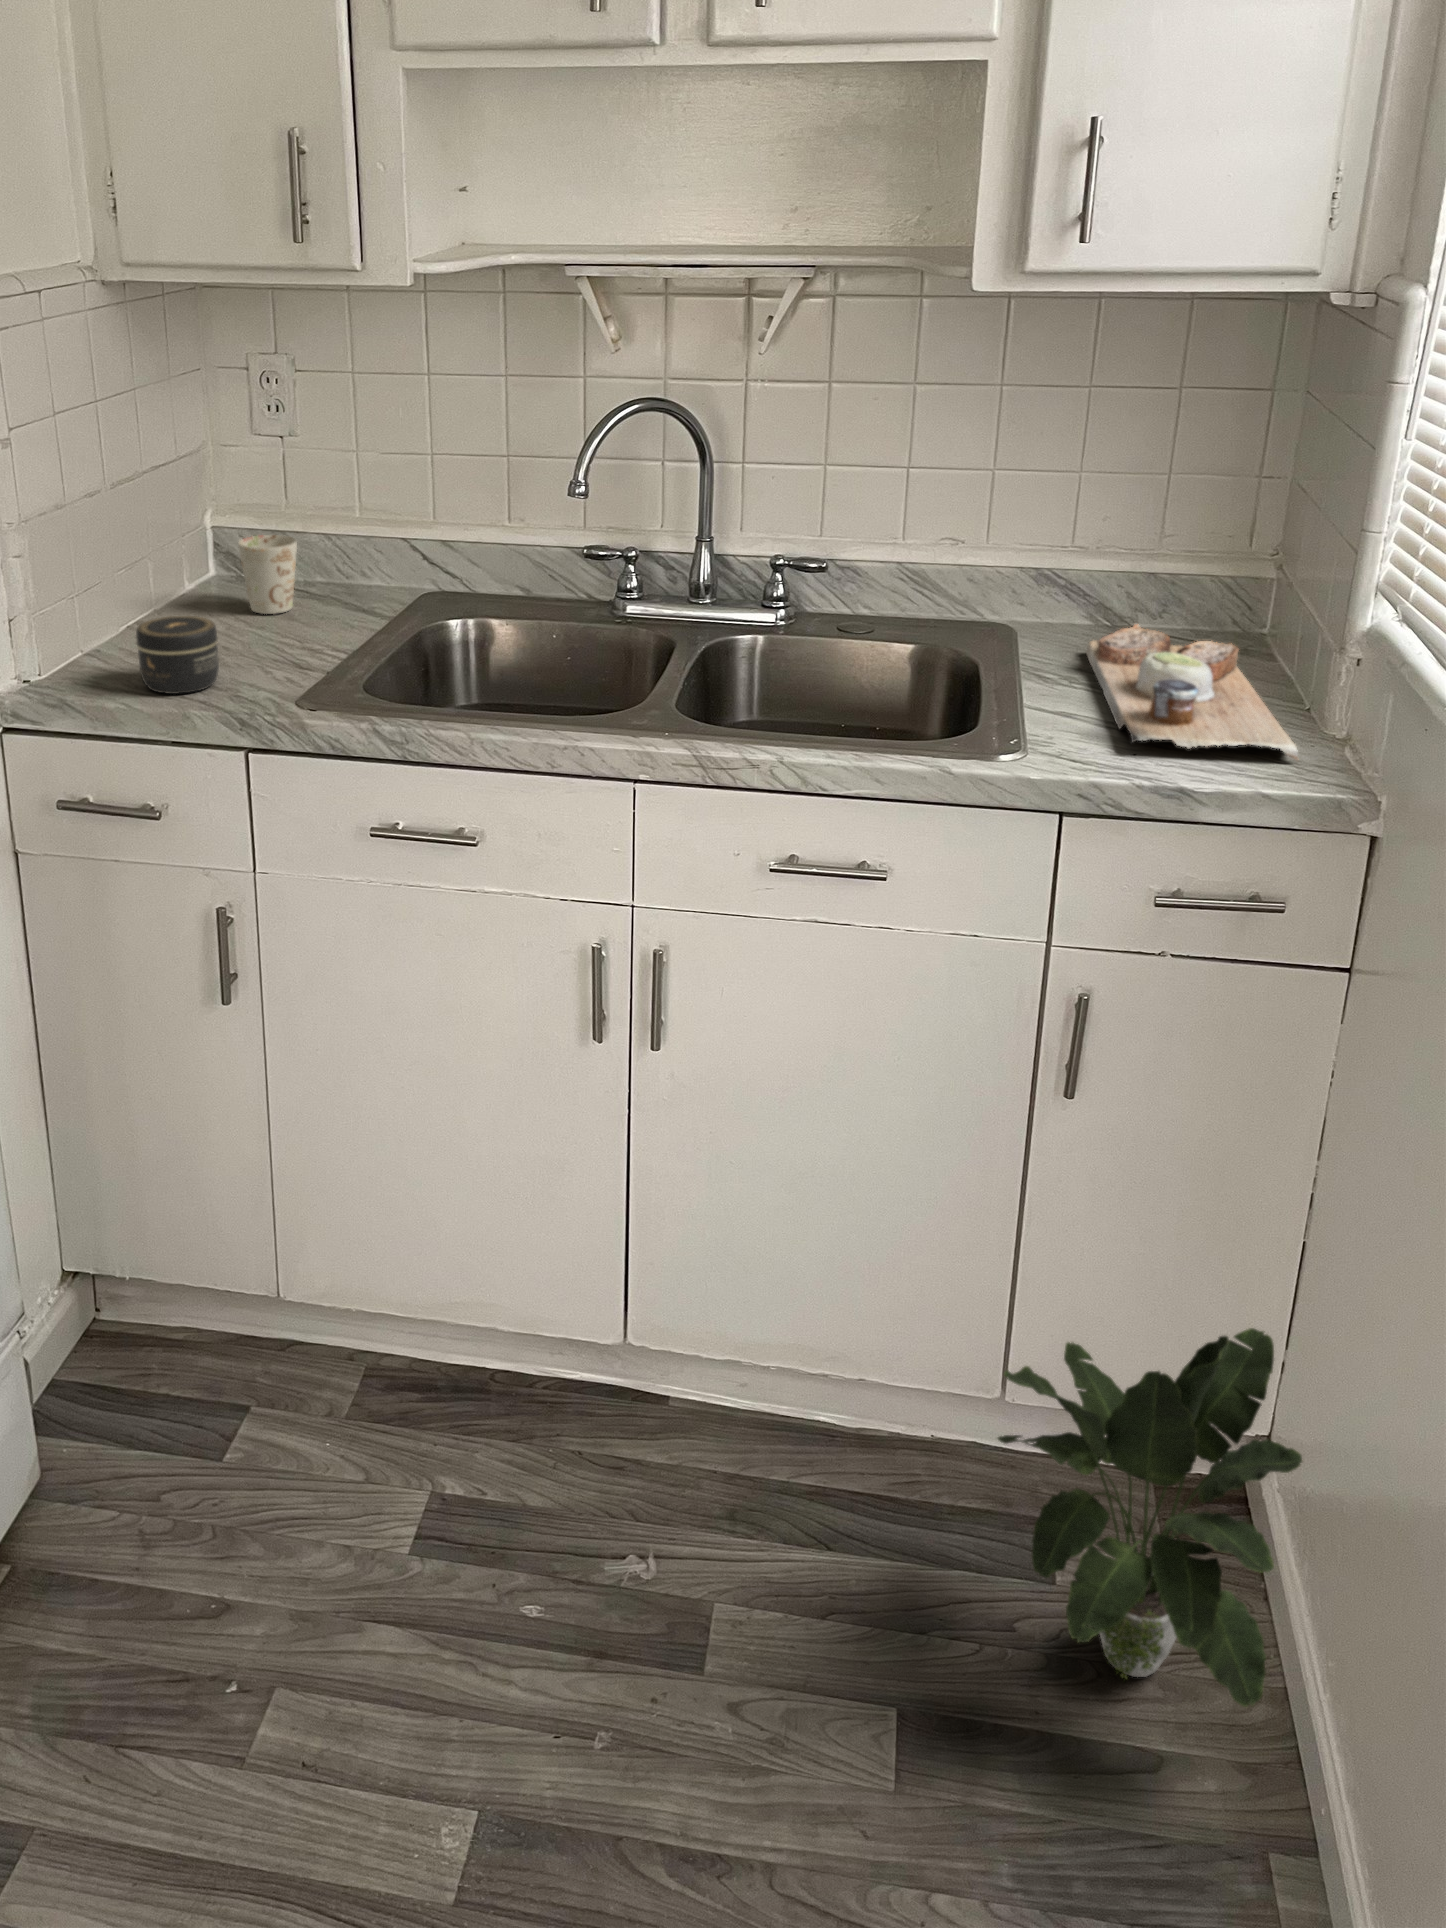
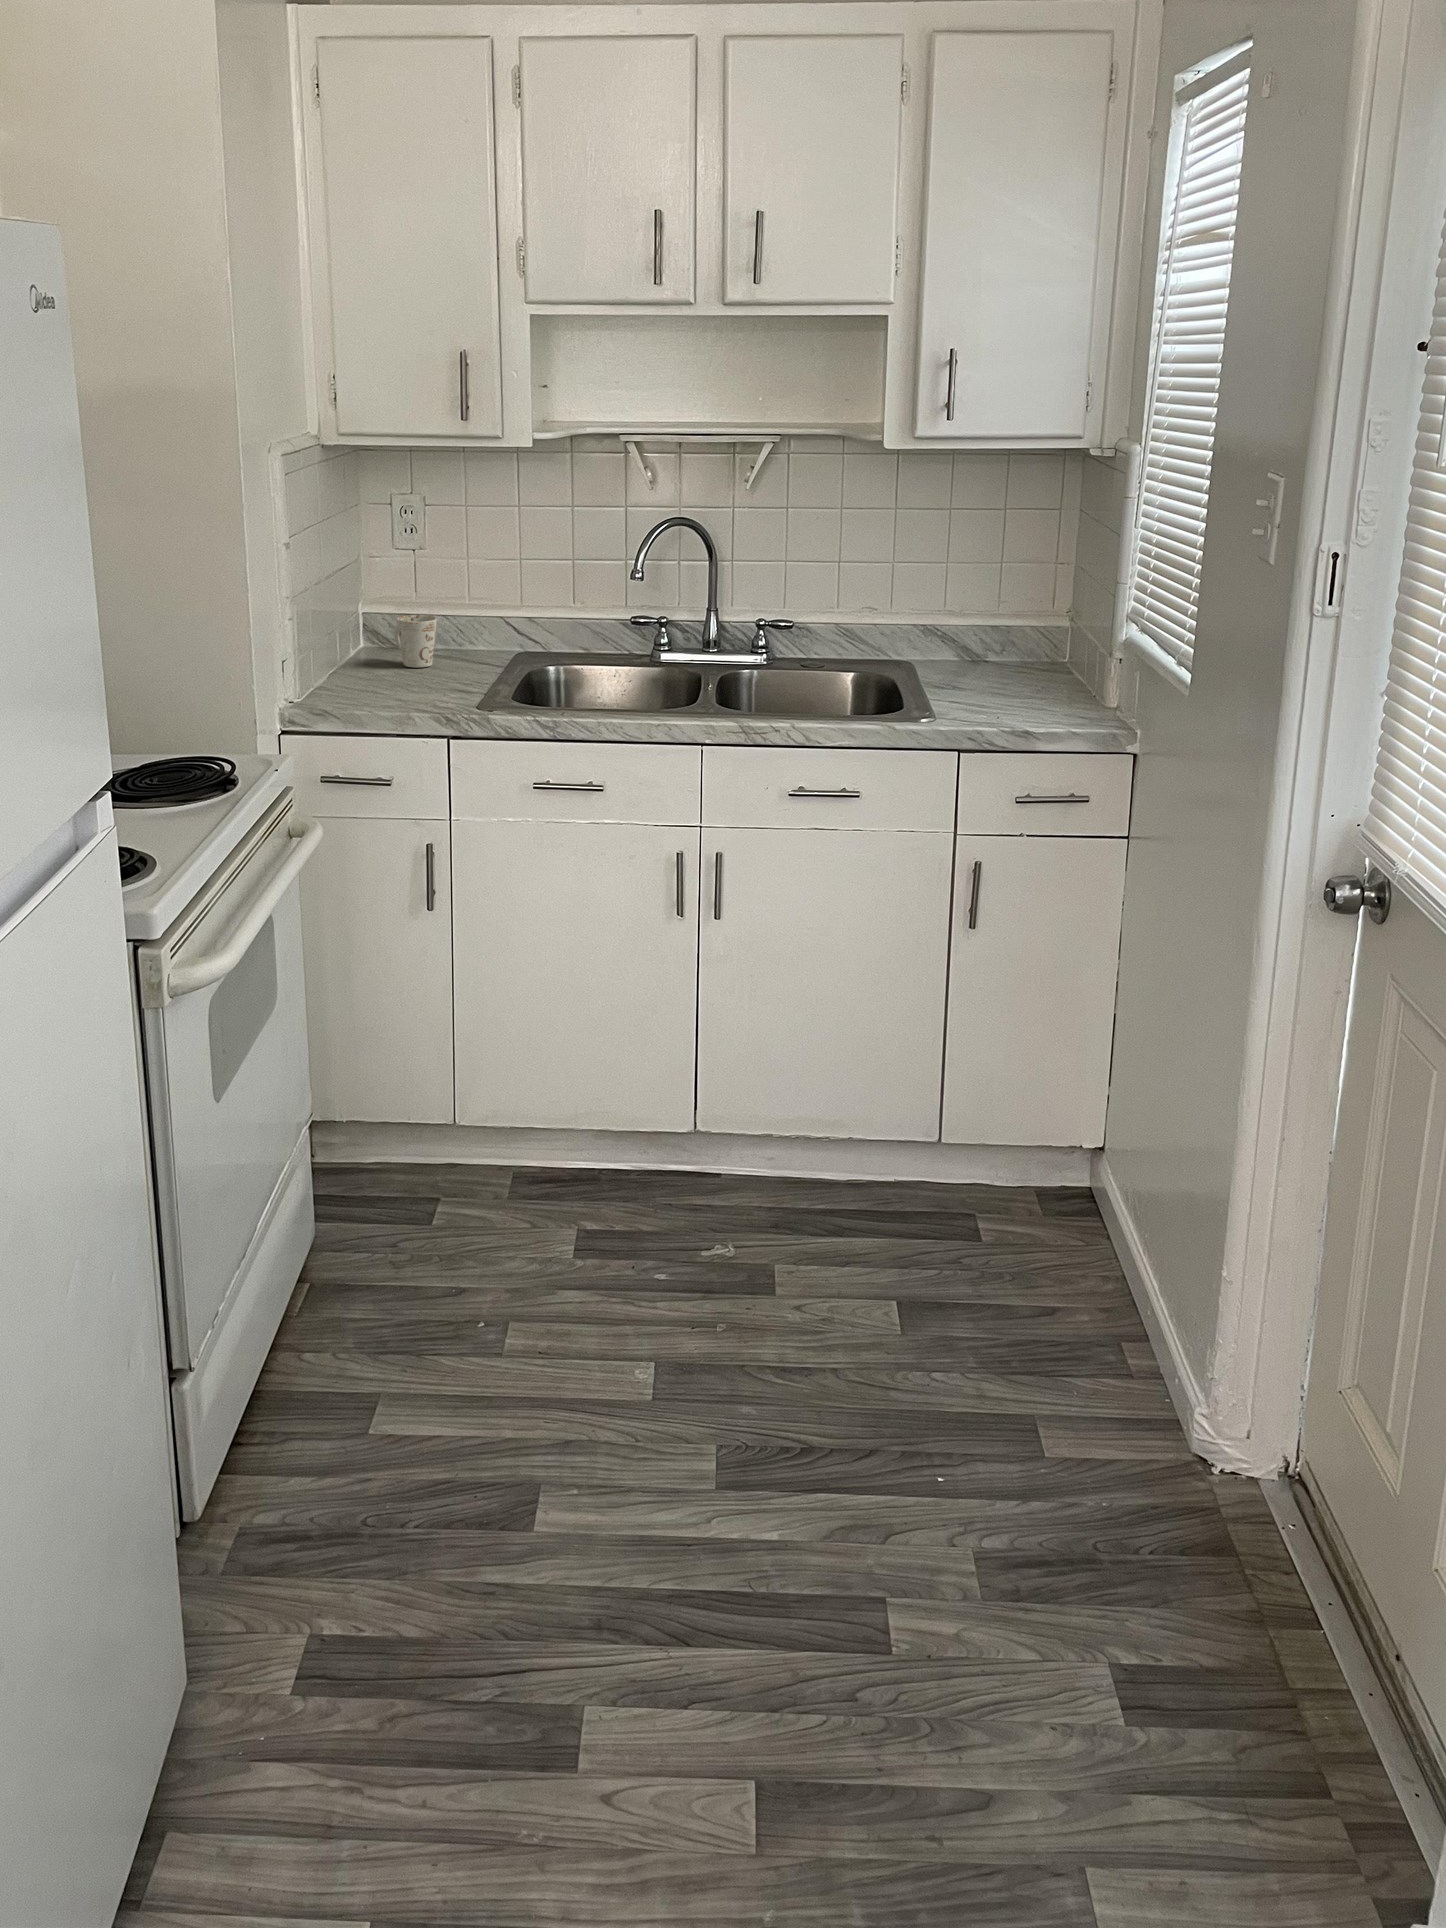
jar: present [136,616,219,694] -> none [362,659,415,707]
cutting board: present [1086,624,1298,760] -> none [959,656,1093,719]
potted plant: present [998,1328,1302,1707] -> none [944,1041,1124,1276]

